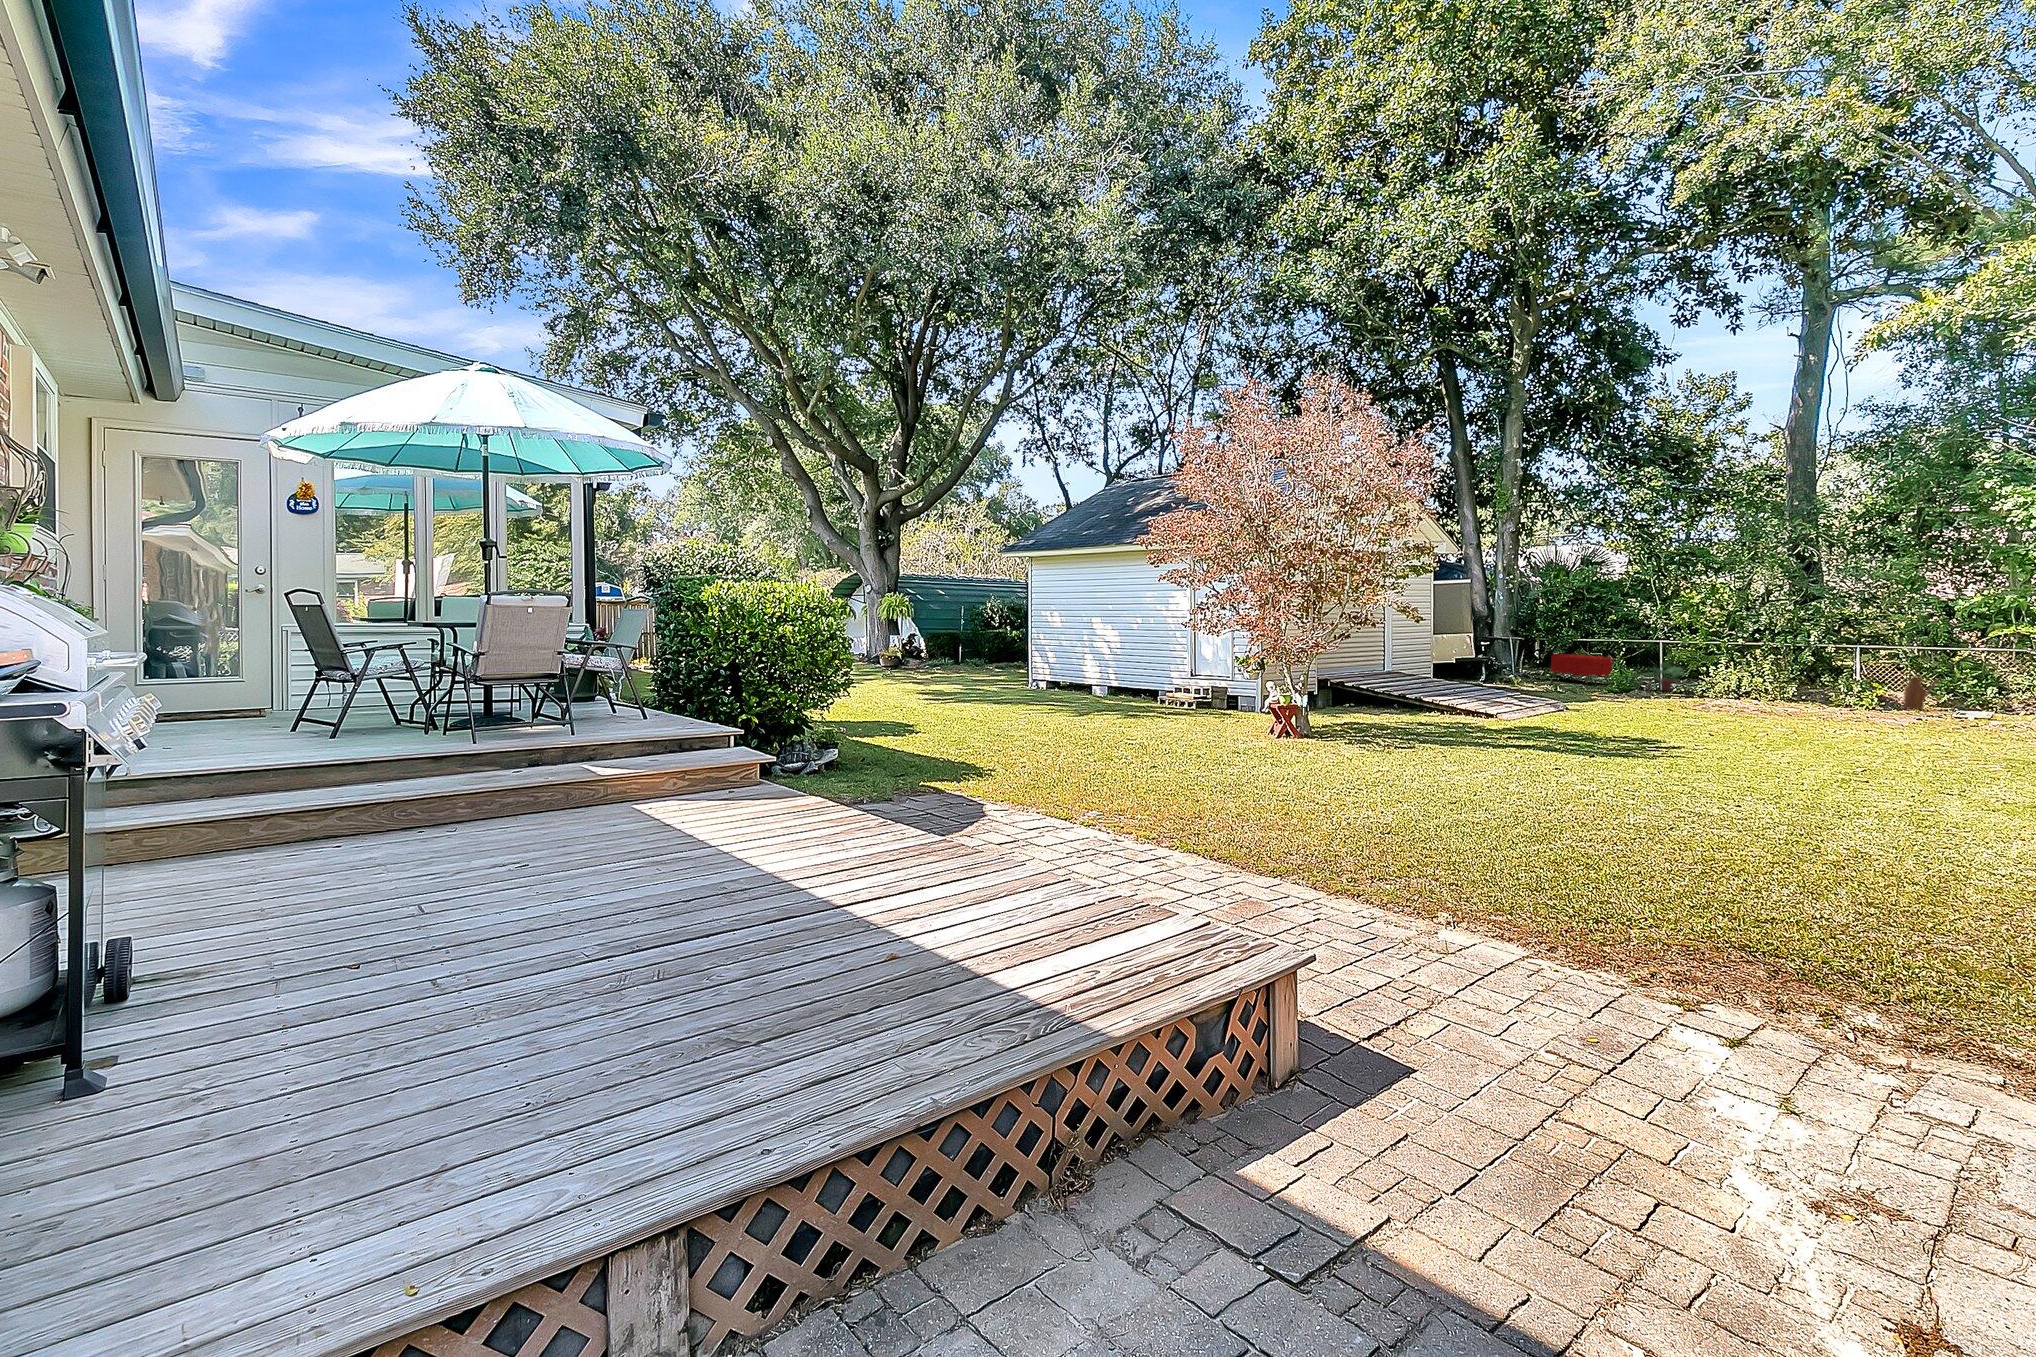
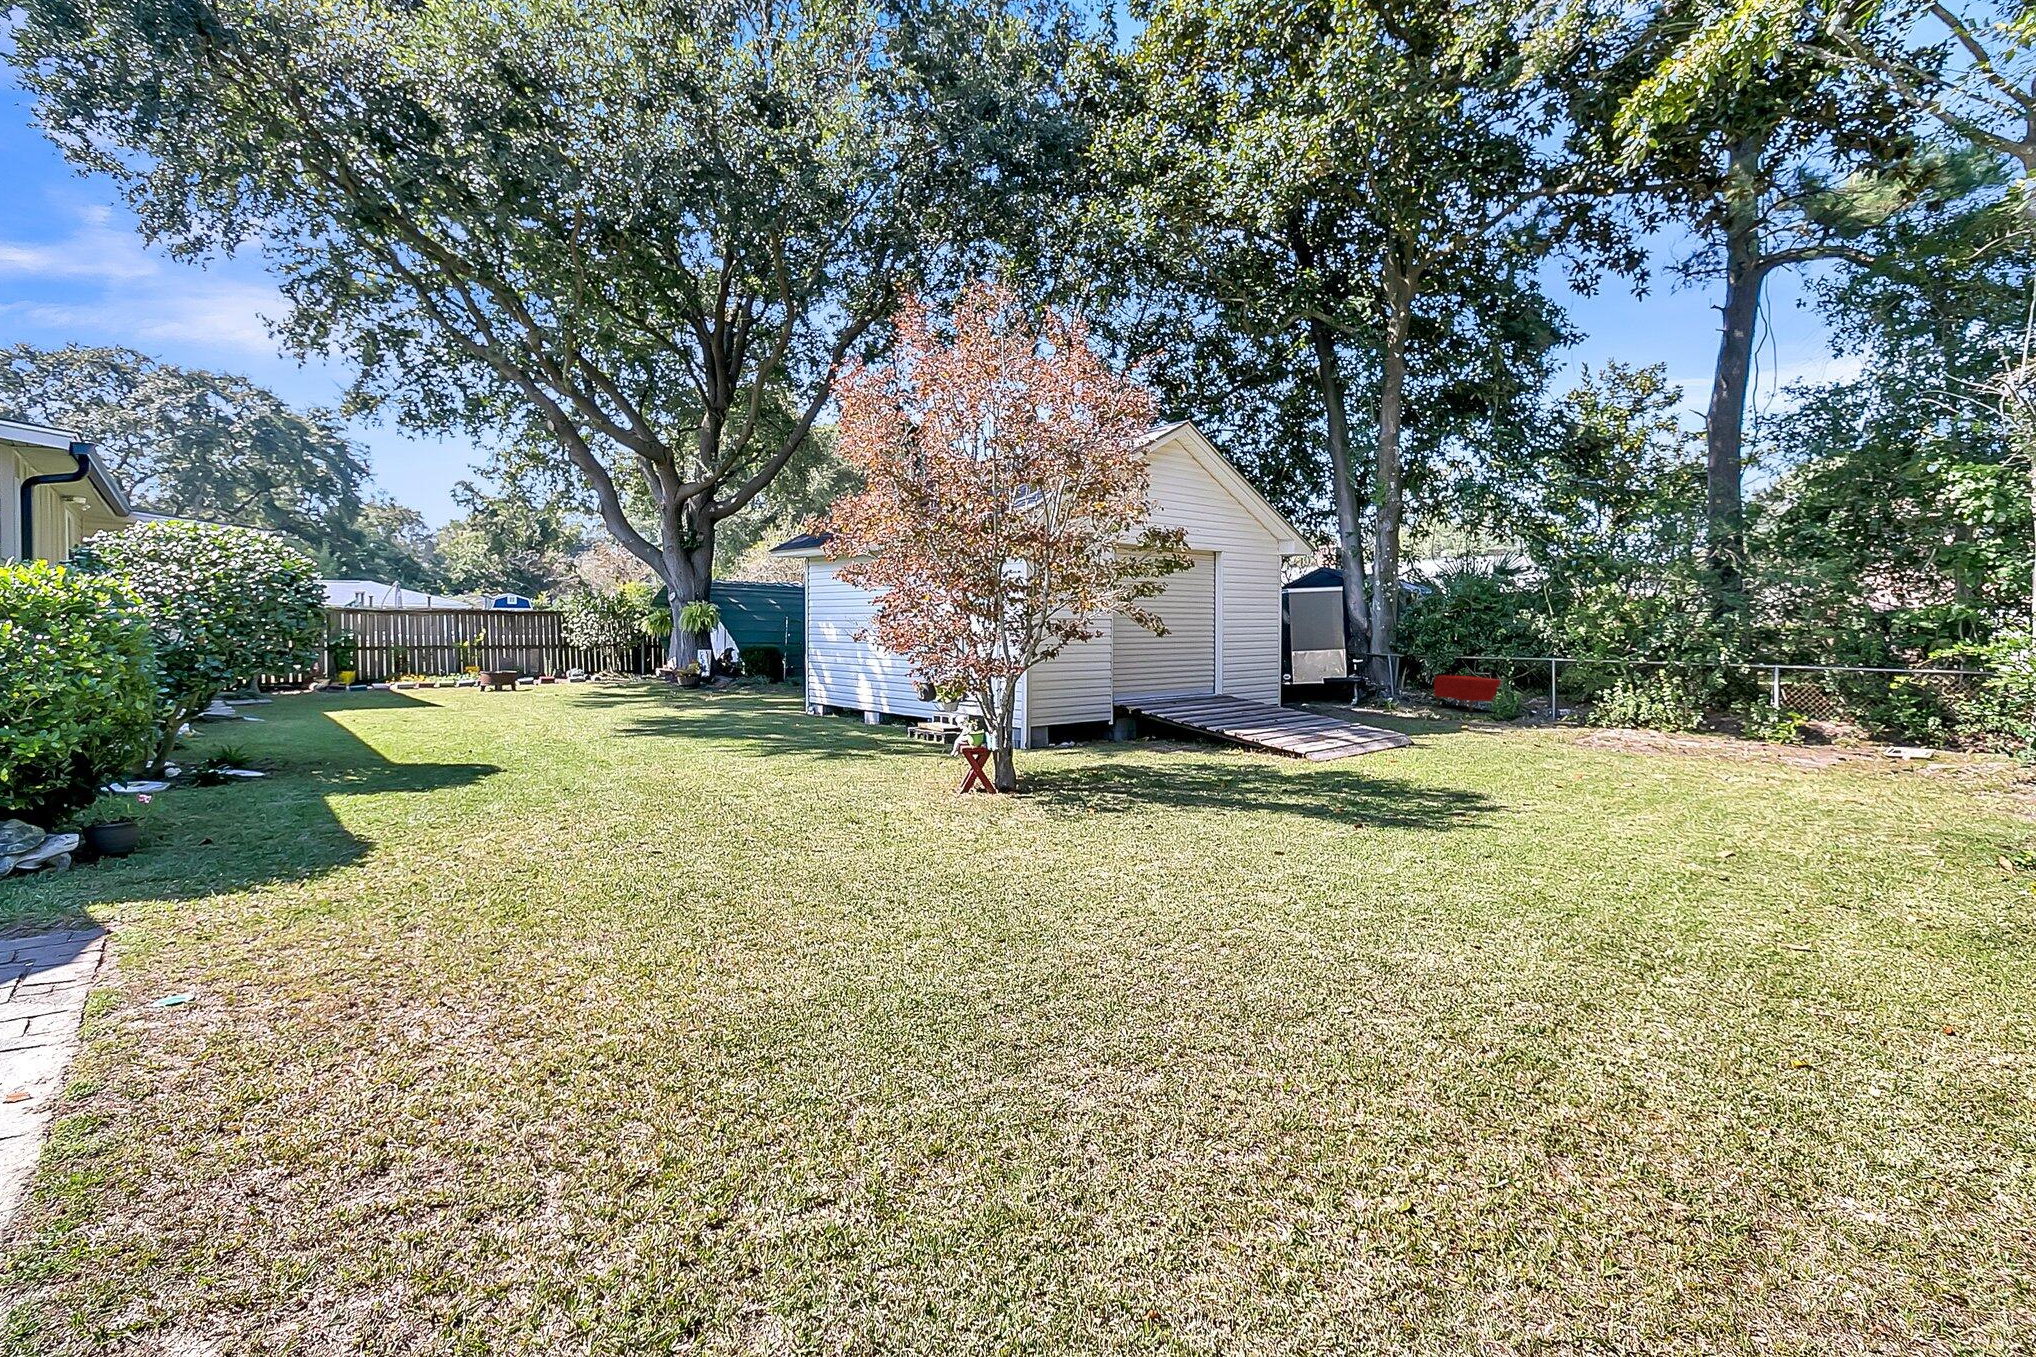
potted plant: present [1639,661,1684,691] -> none [1524,684,1583,721]
watering can: present [1902,677,1938,710] -> none [1829,707,1873,747]

